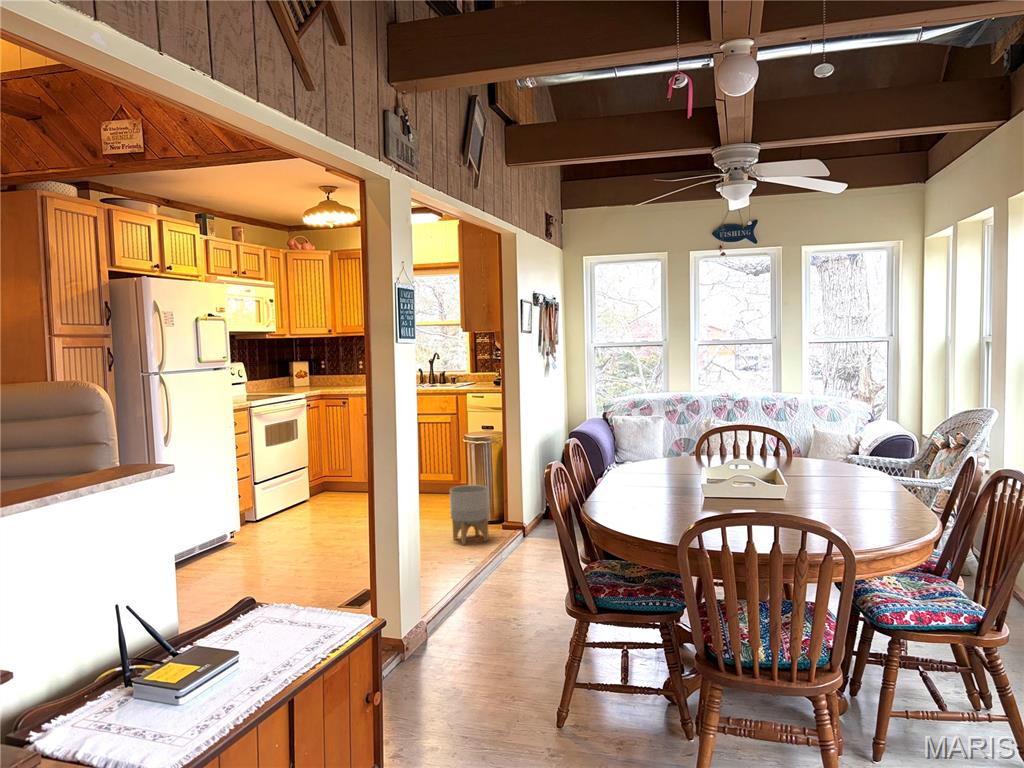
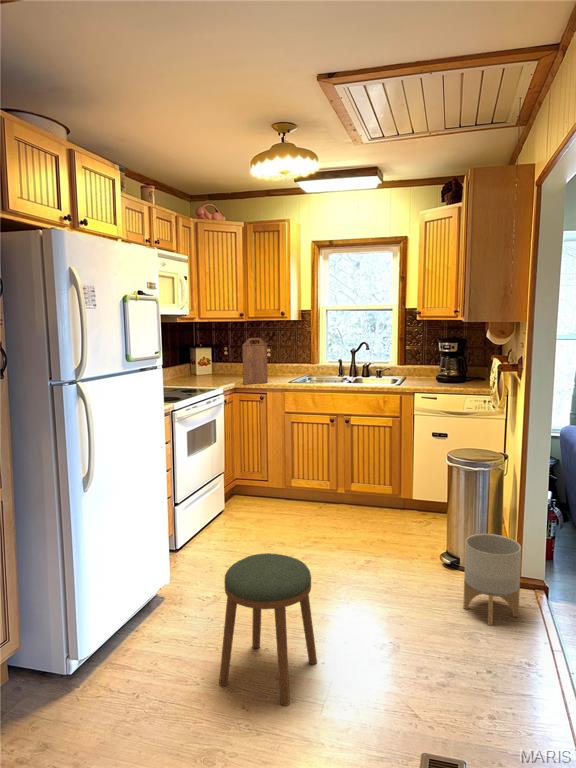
cutting board: none [324,351,349,391] -> present [242,338,268,385]
stool: none [255,491,327,578] -> present [219,553,317,706]

